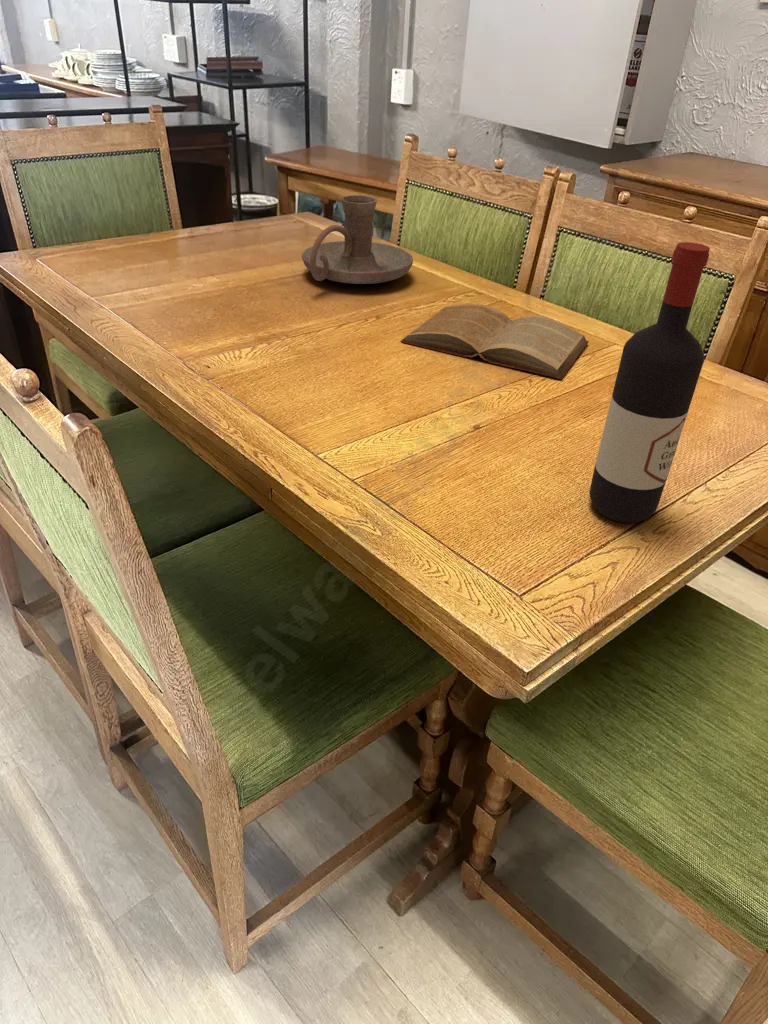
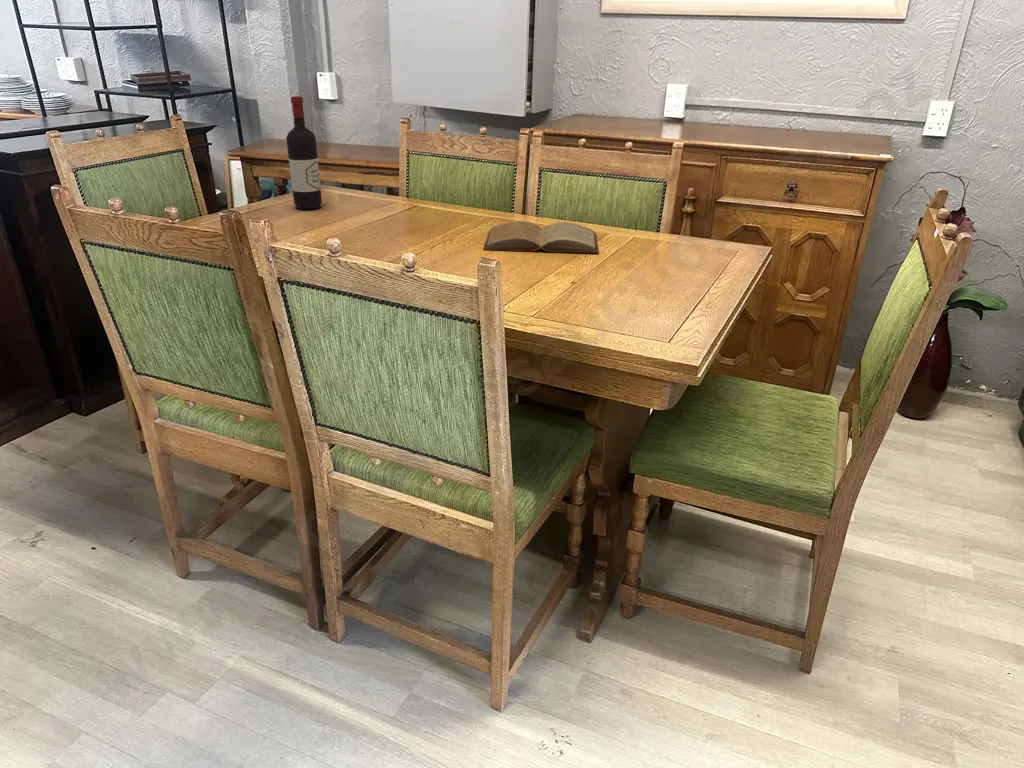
candle holder: present [302,195,413,284] -> none [367,161,451,223]
wine bottle: present [589,242,710,523] -> present [286,96,322,209]

